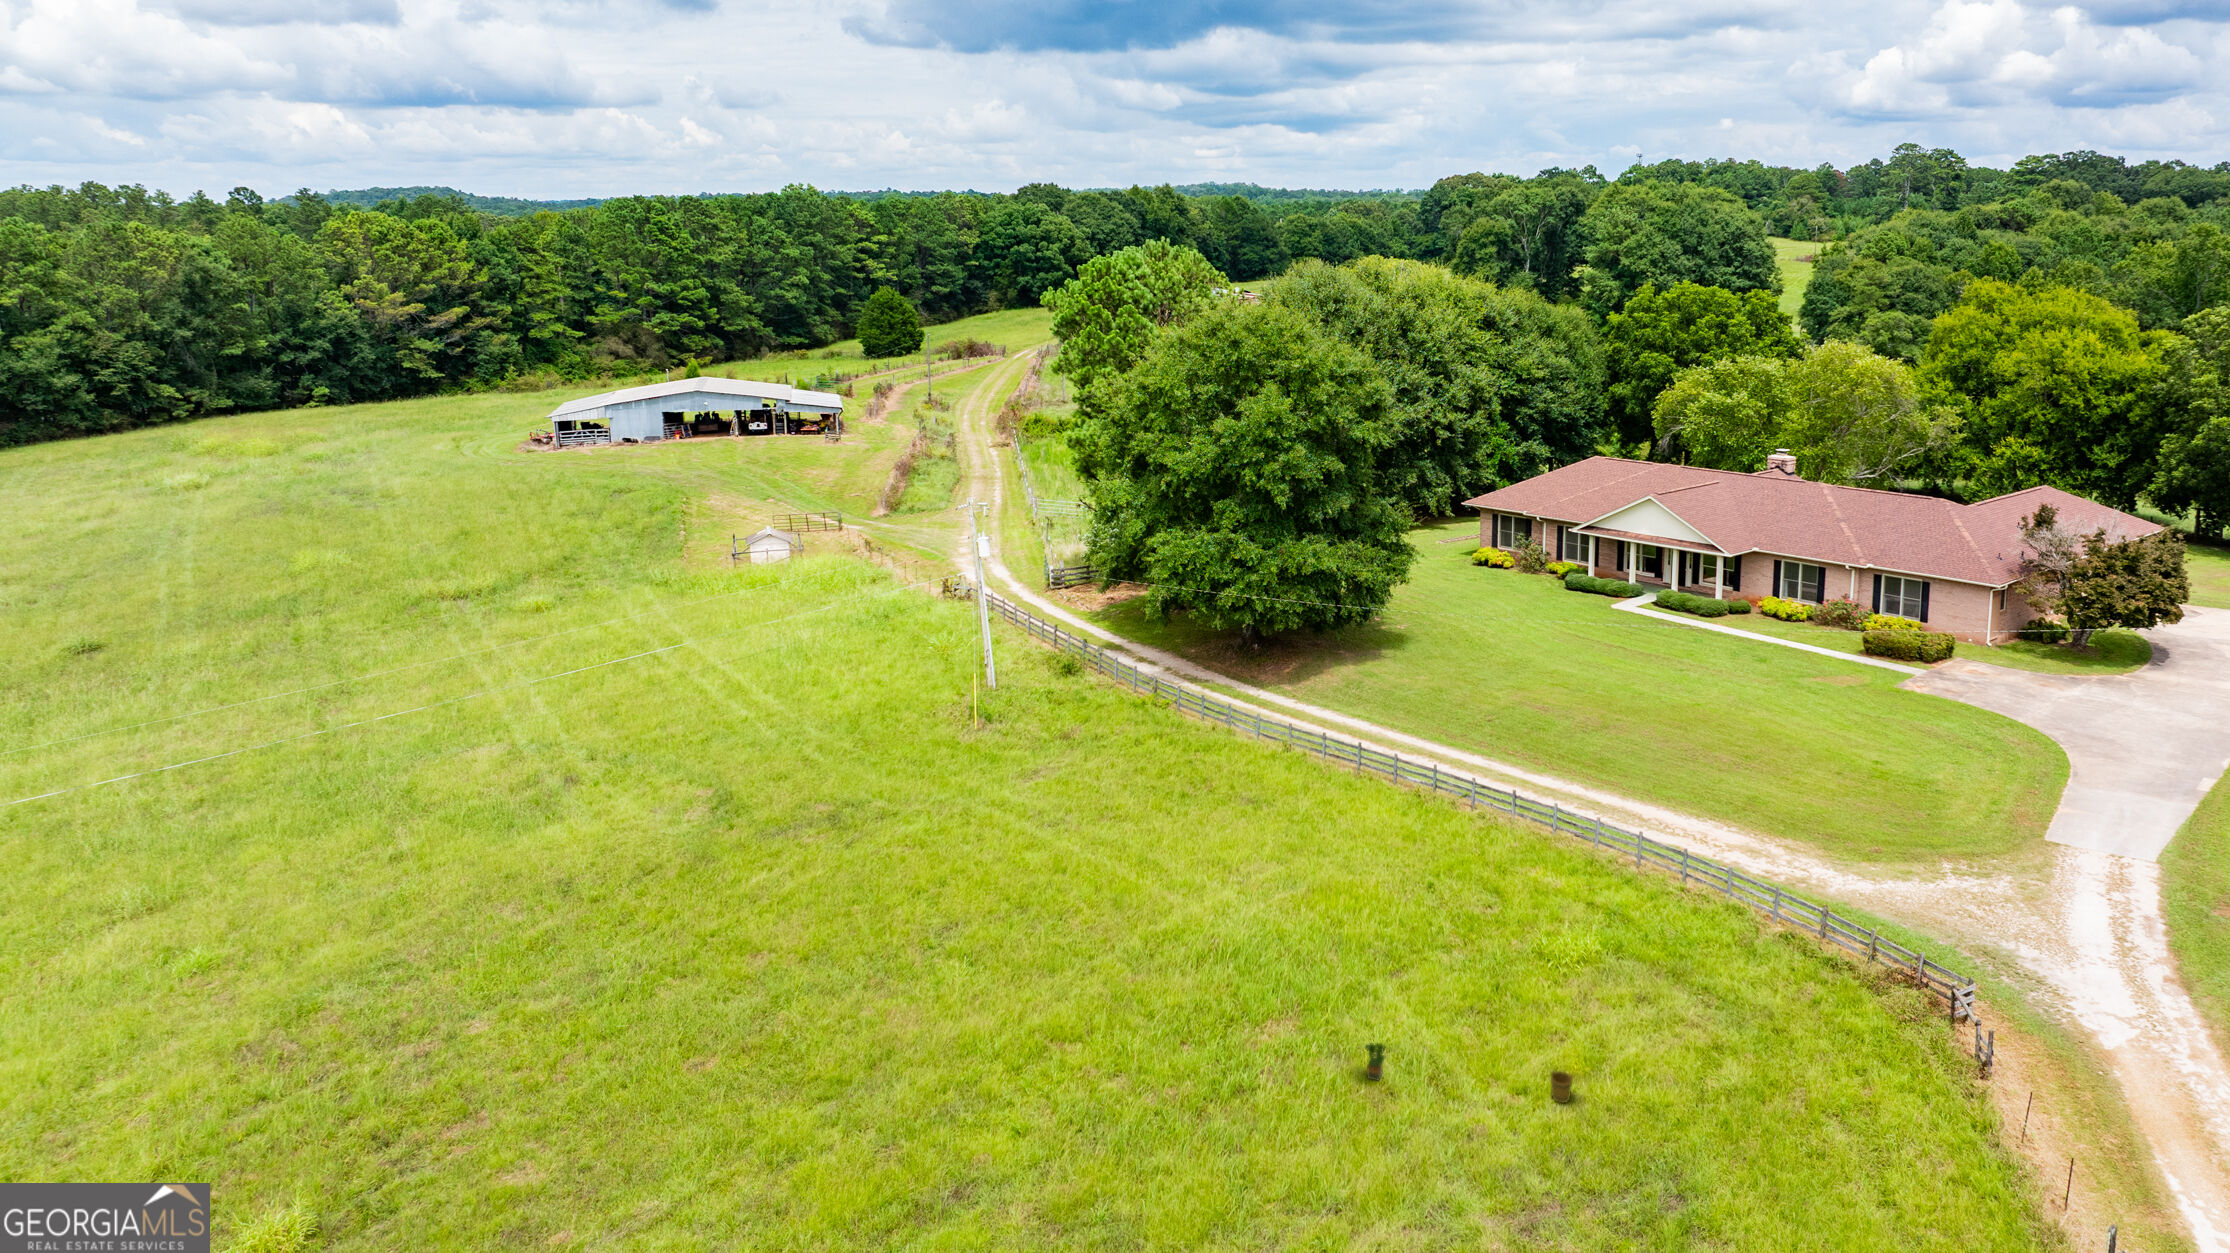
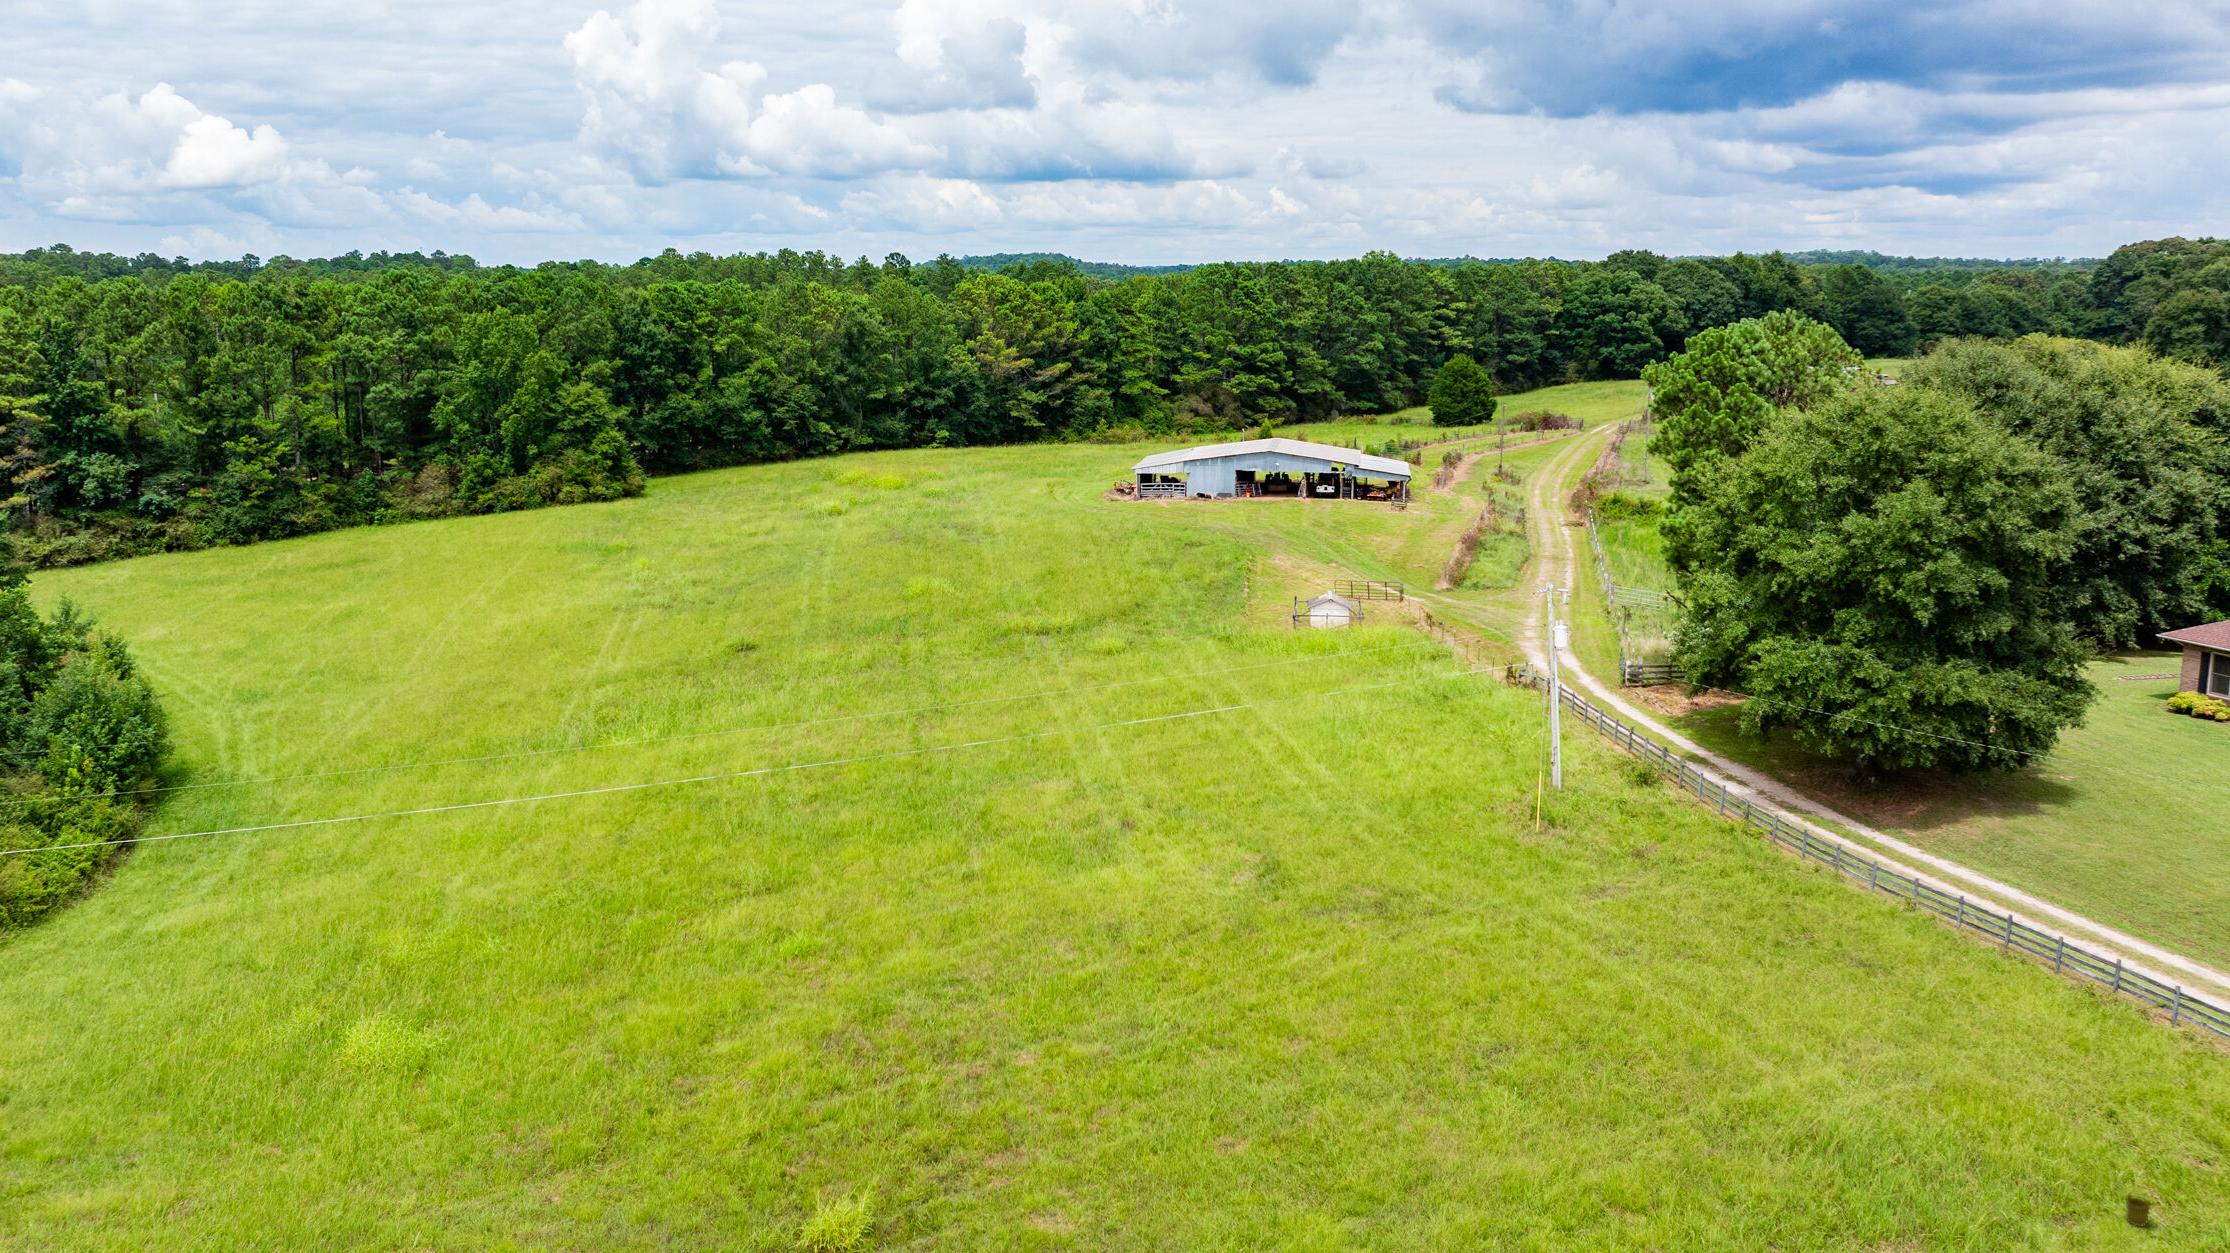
potted tree: present [1365,1043,1387,1081] -> none [1934,1135,1958,1171]

